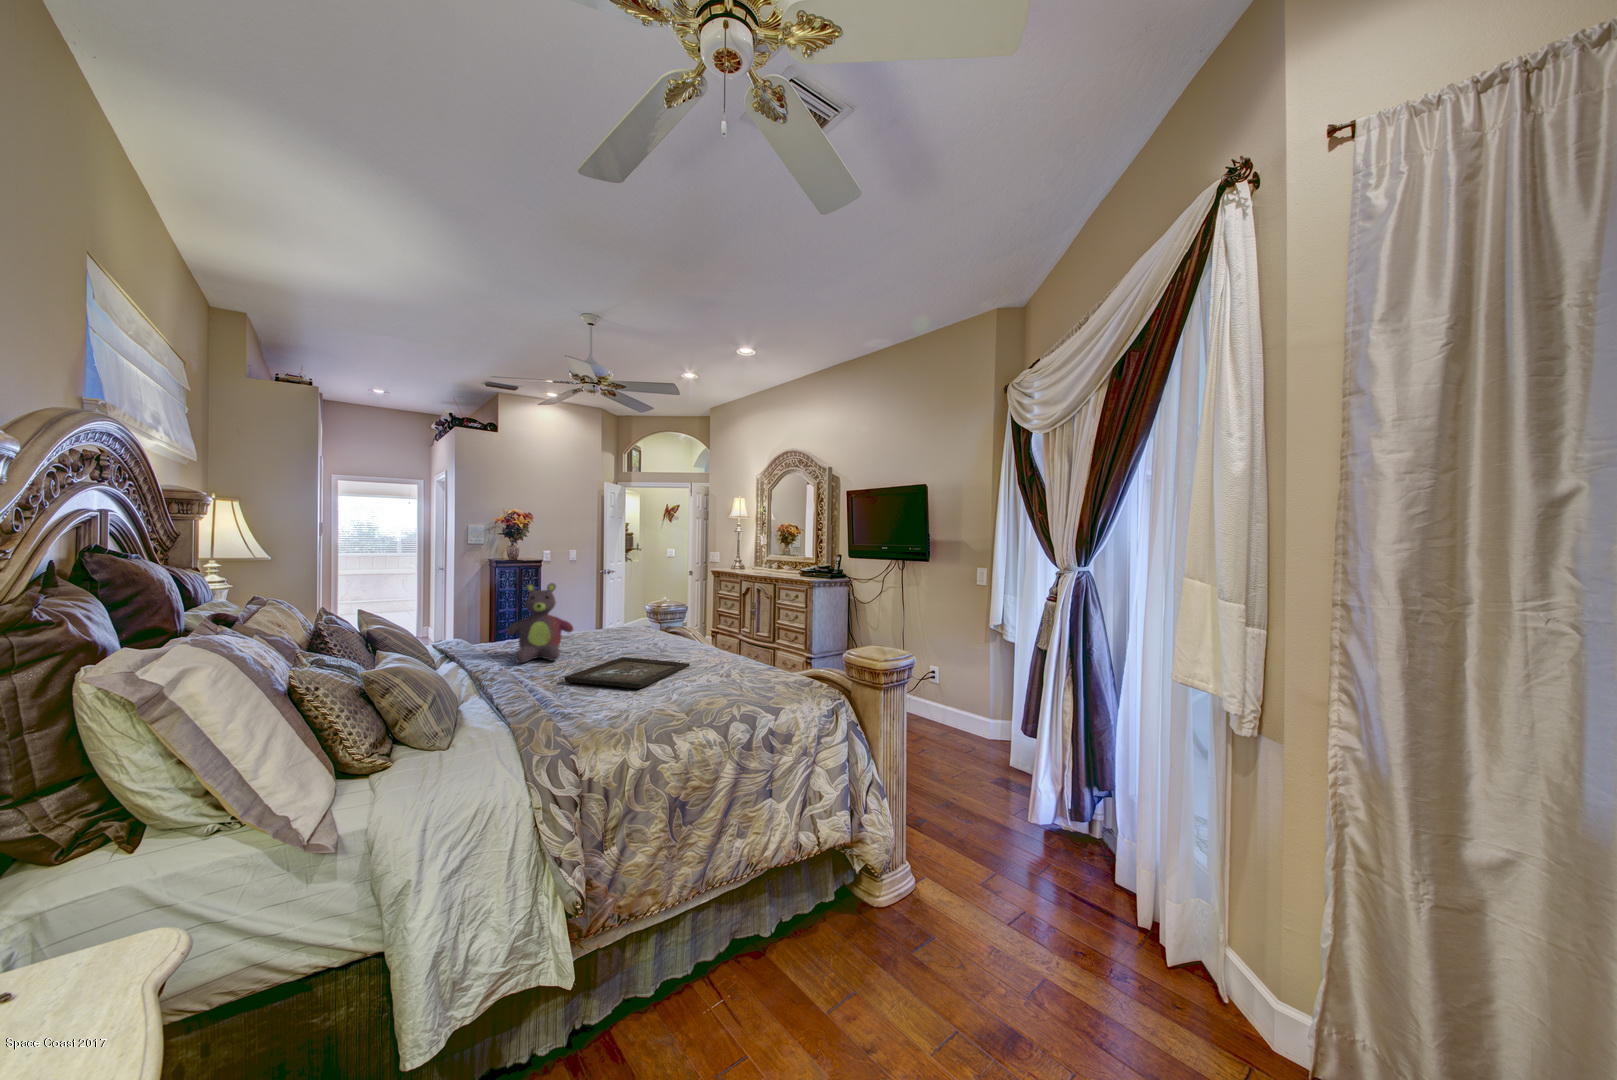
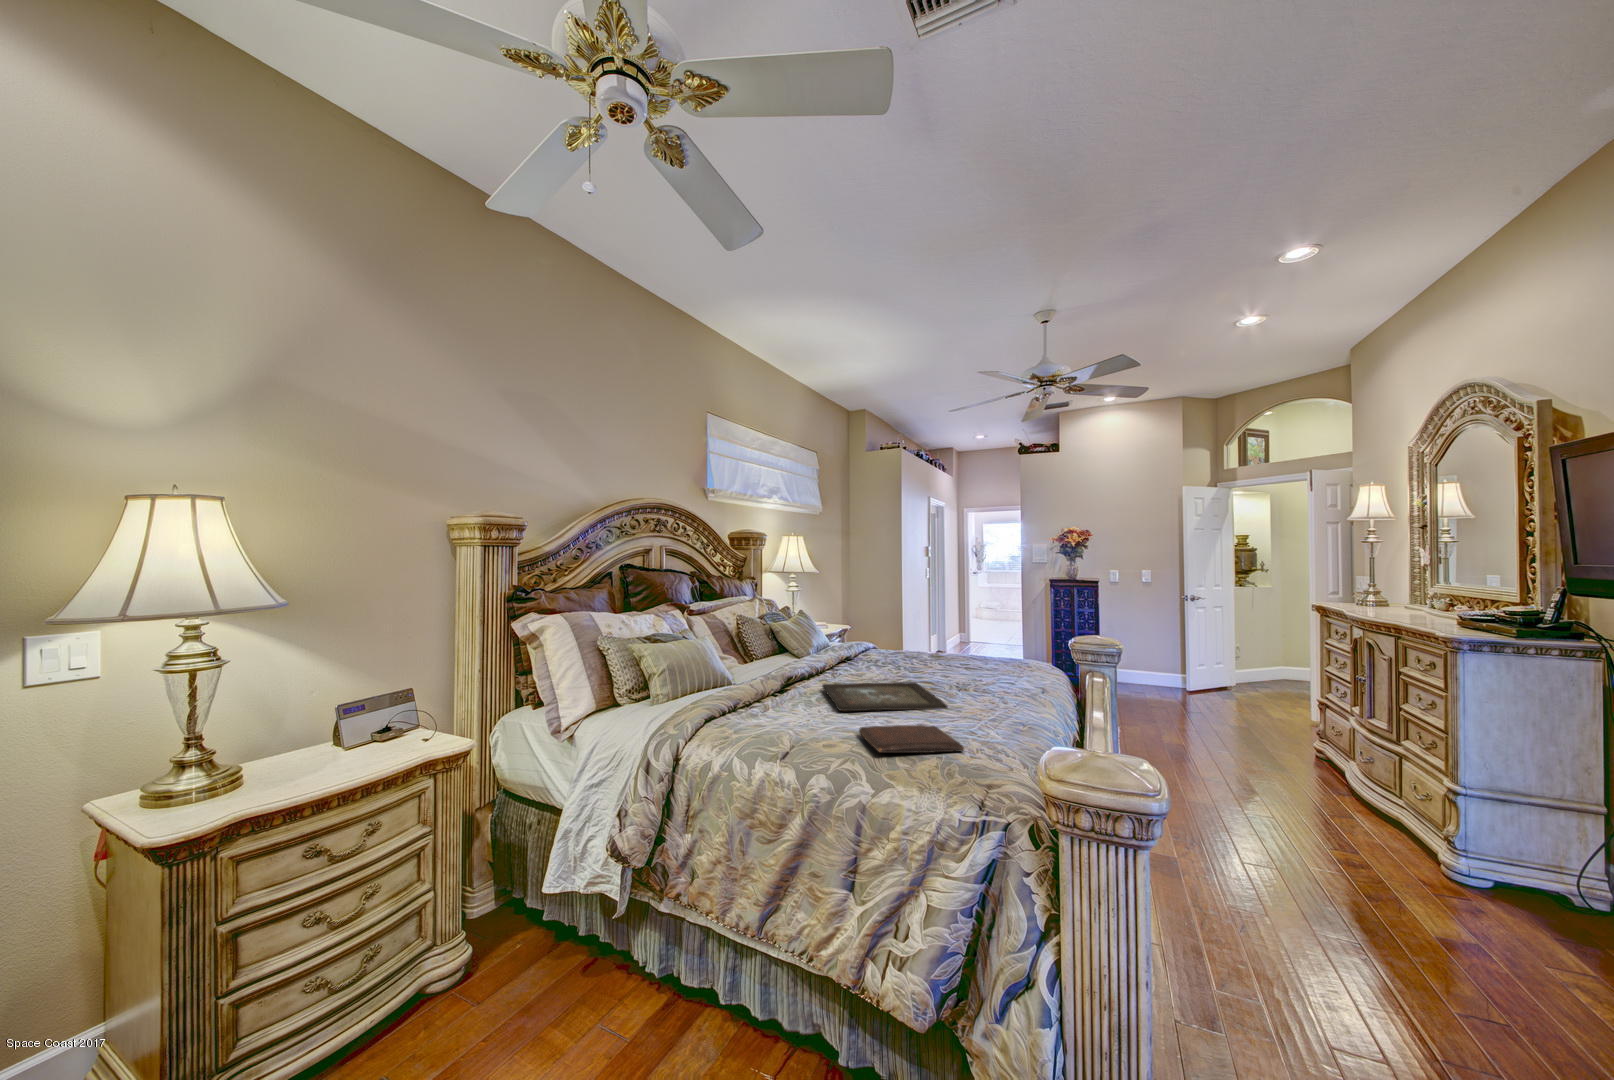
stuffed bear: present [506,583,573,663] -> none [845,593,906,672]
book: none [702,674,775,696] -> present [859,725,964,753]

